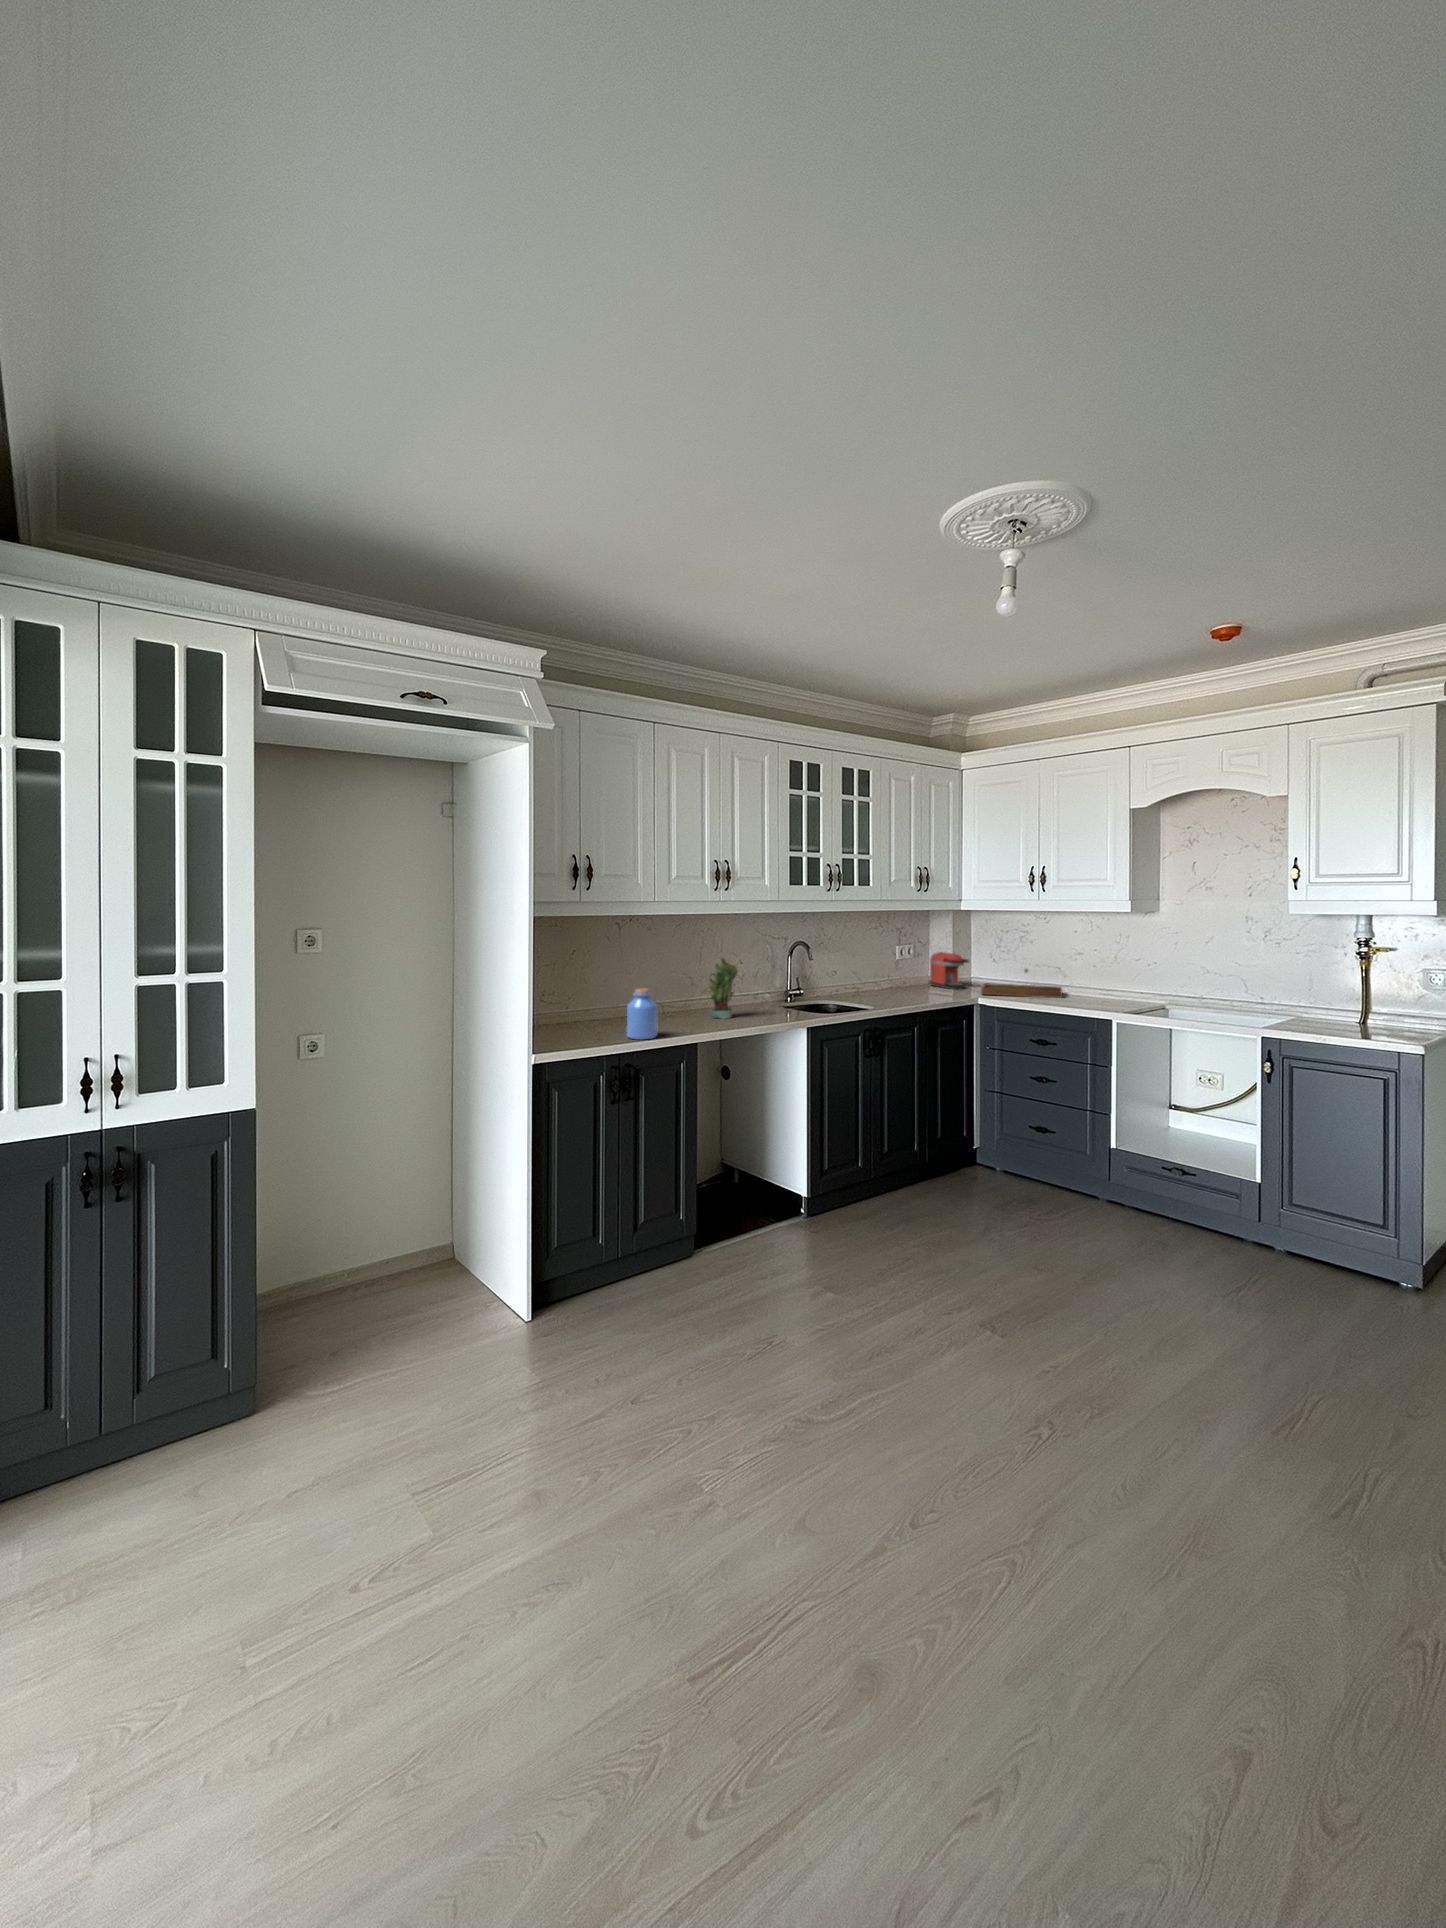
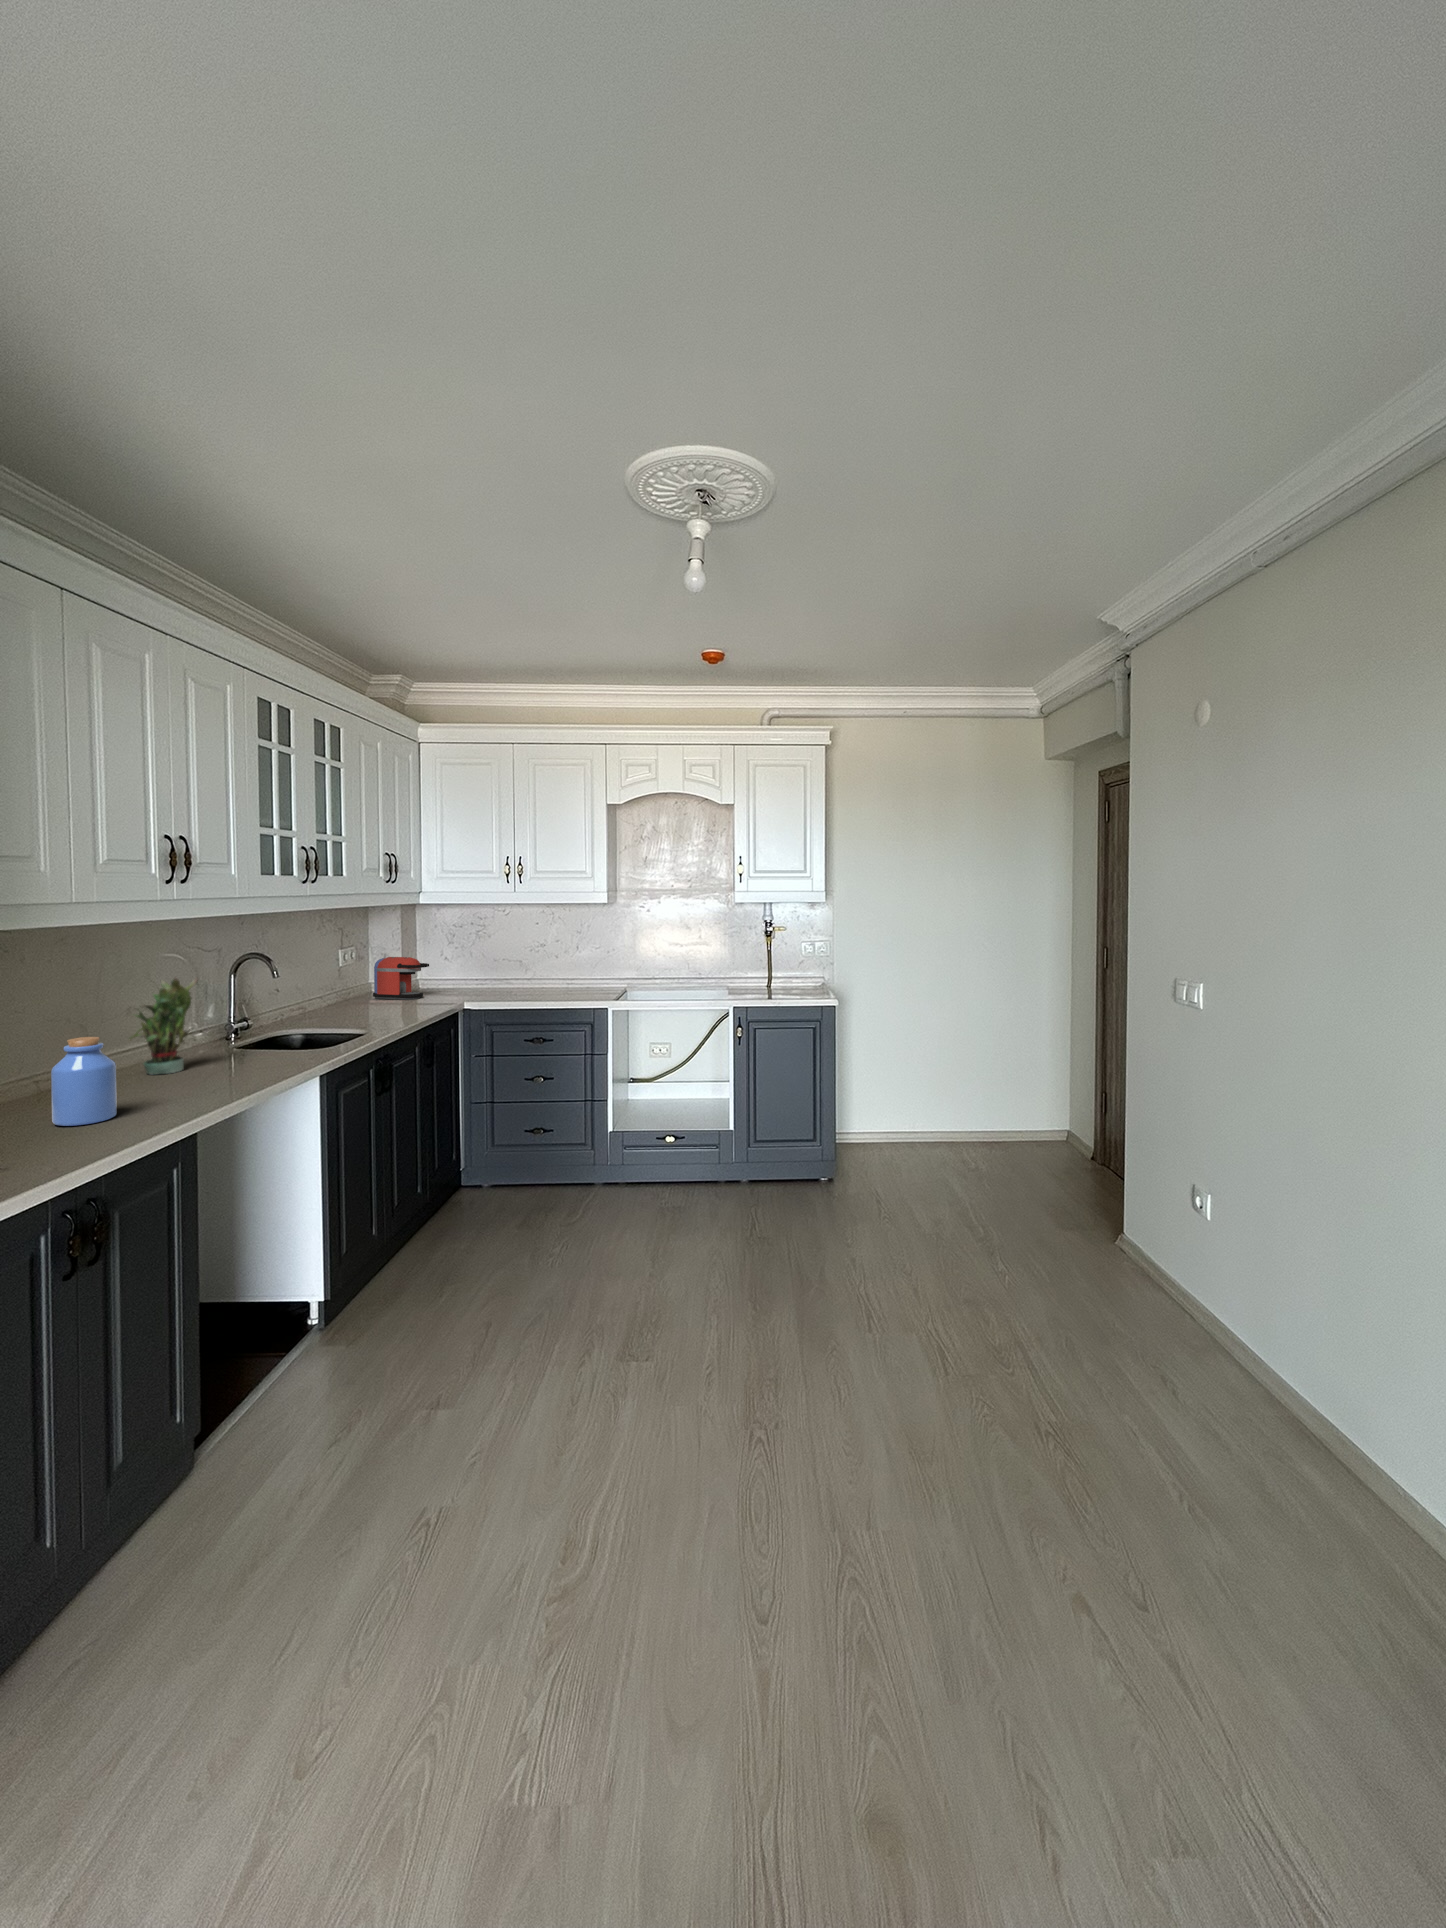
tray: present [981,969,1062,998] -> none [450,967,540,1000]

